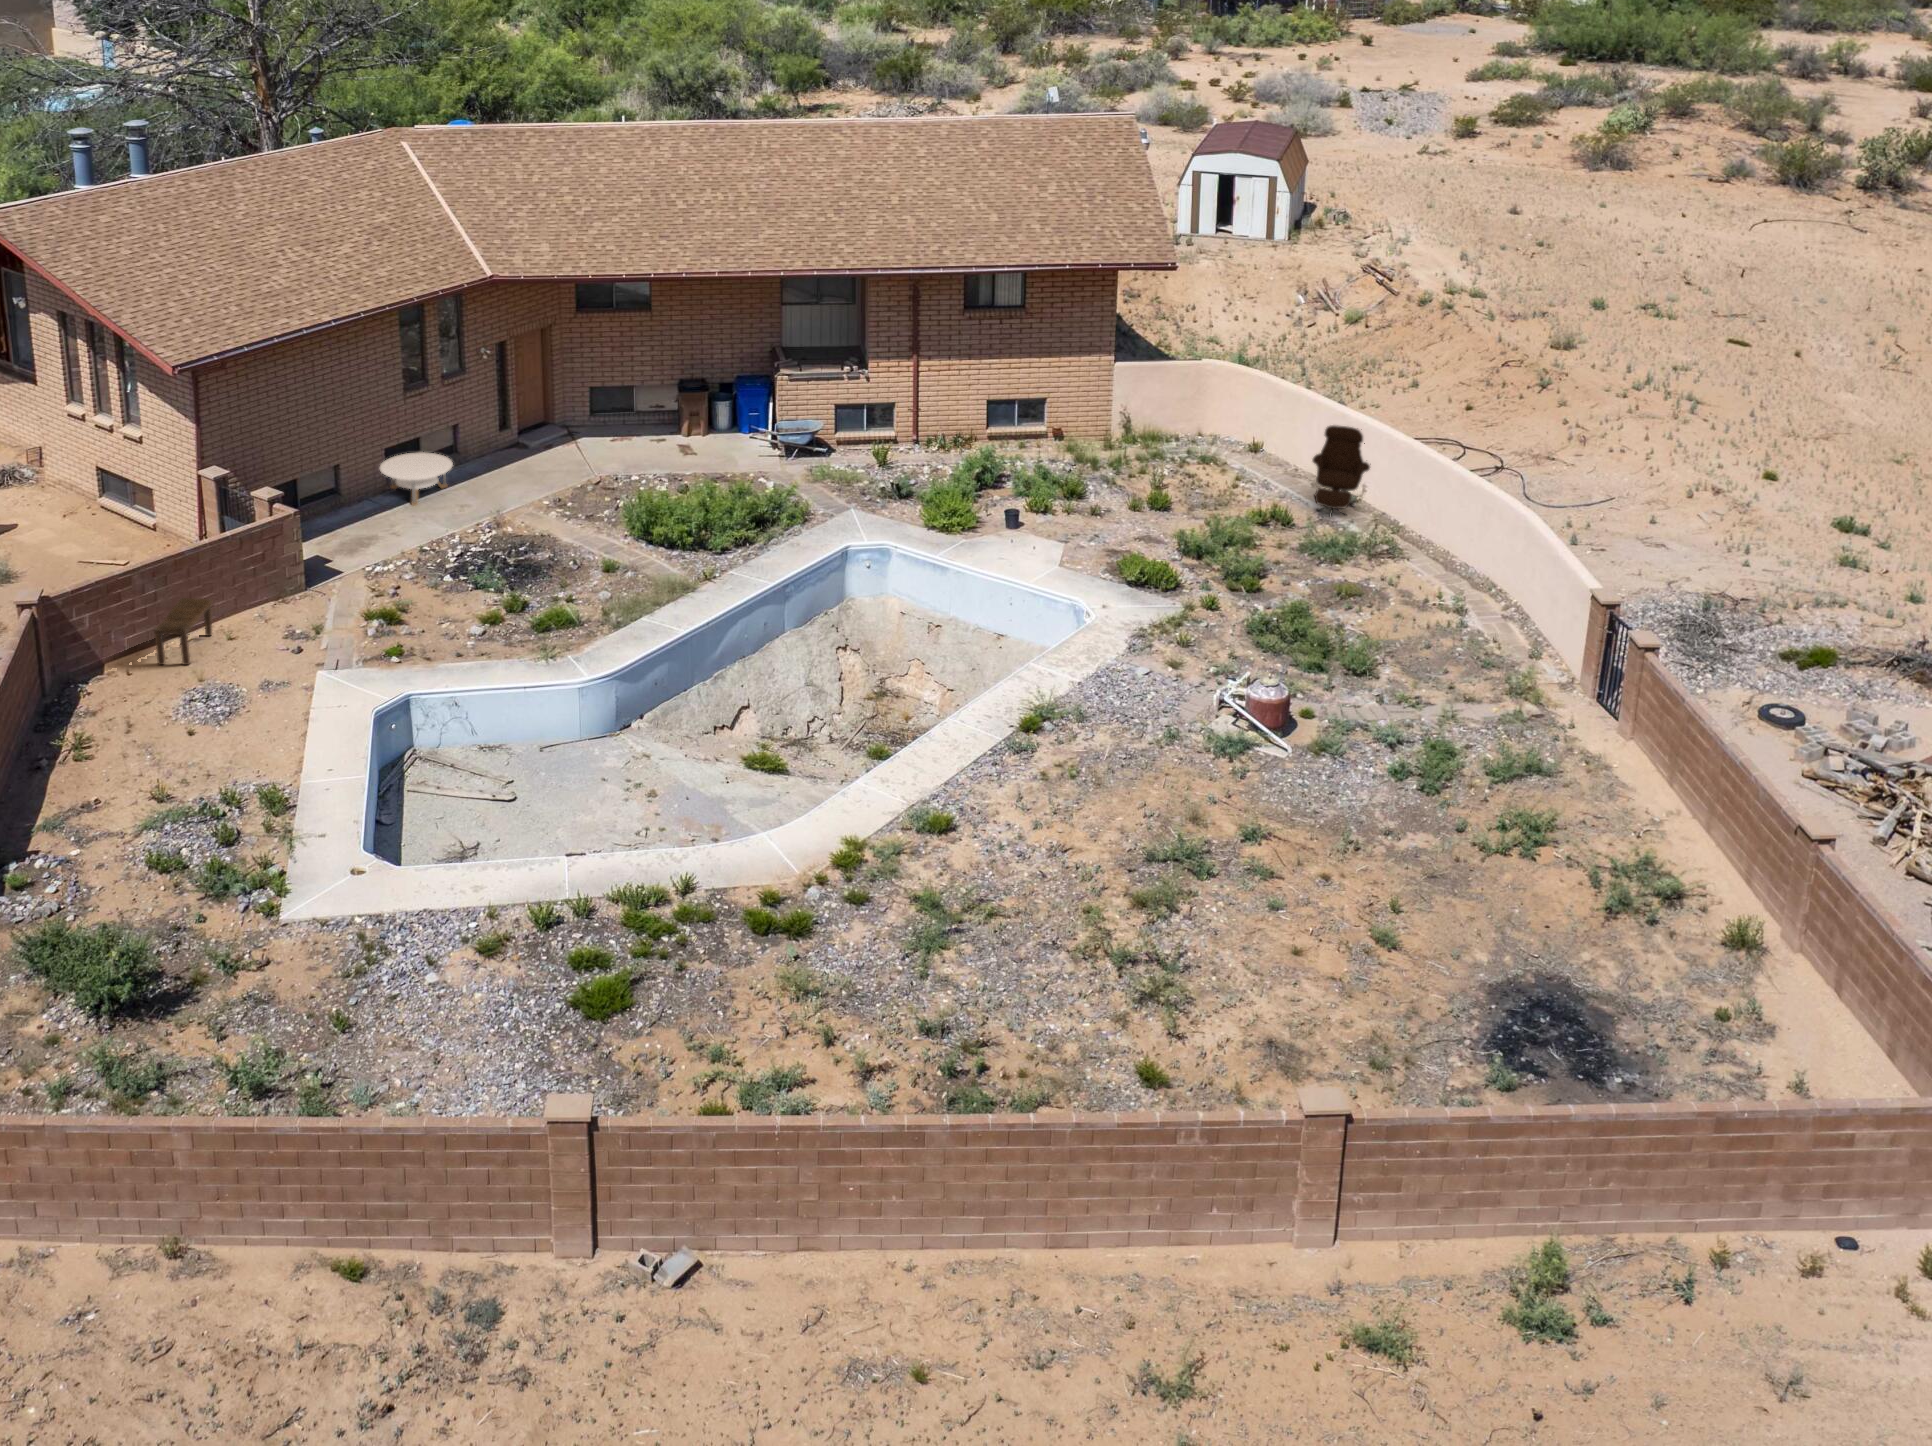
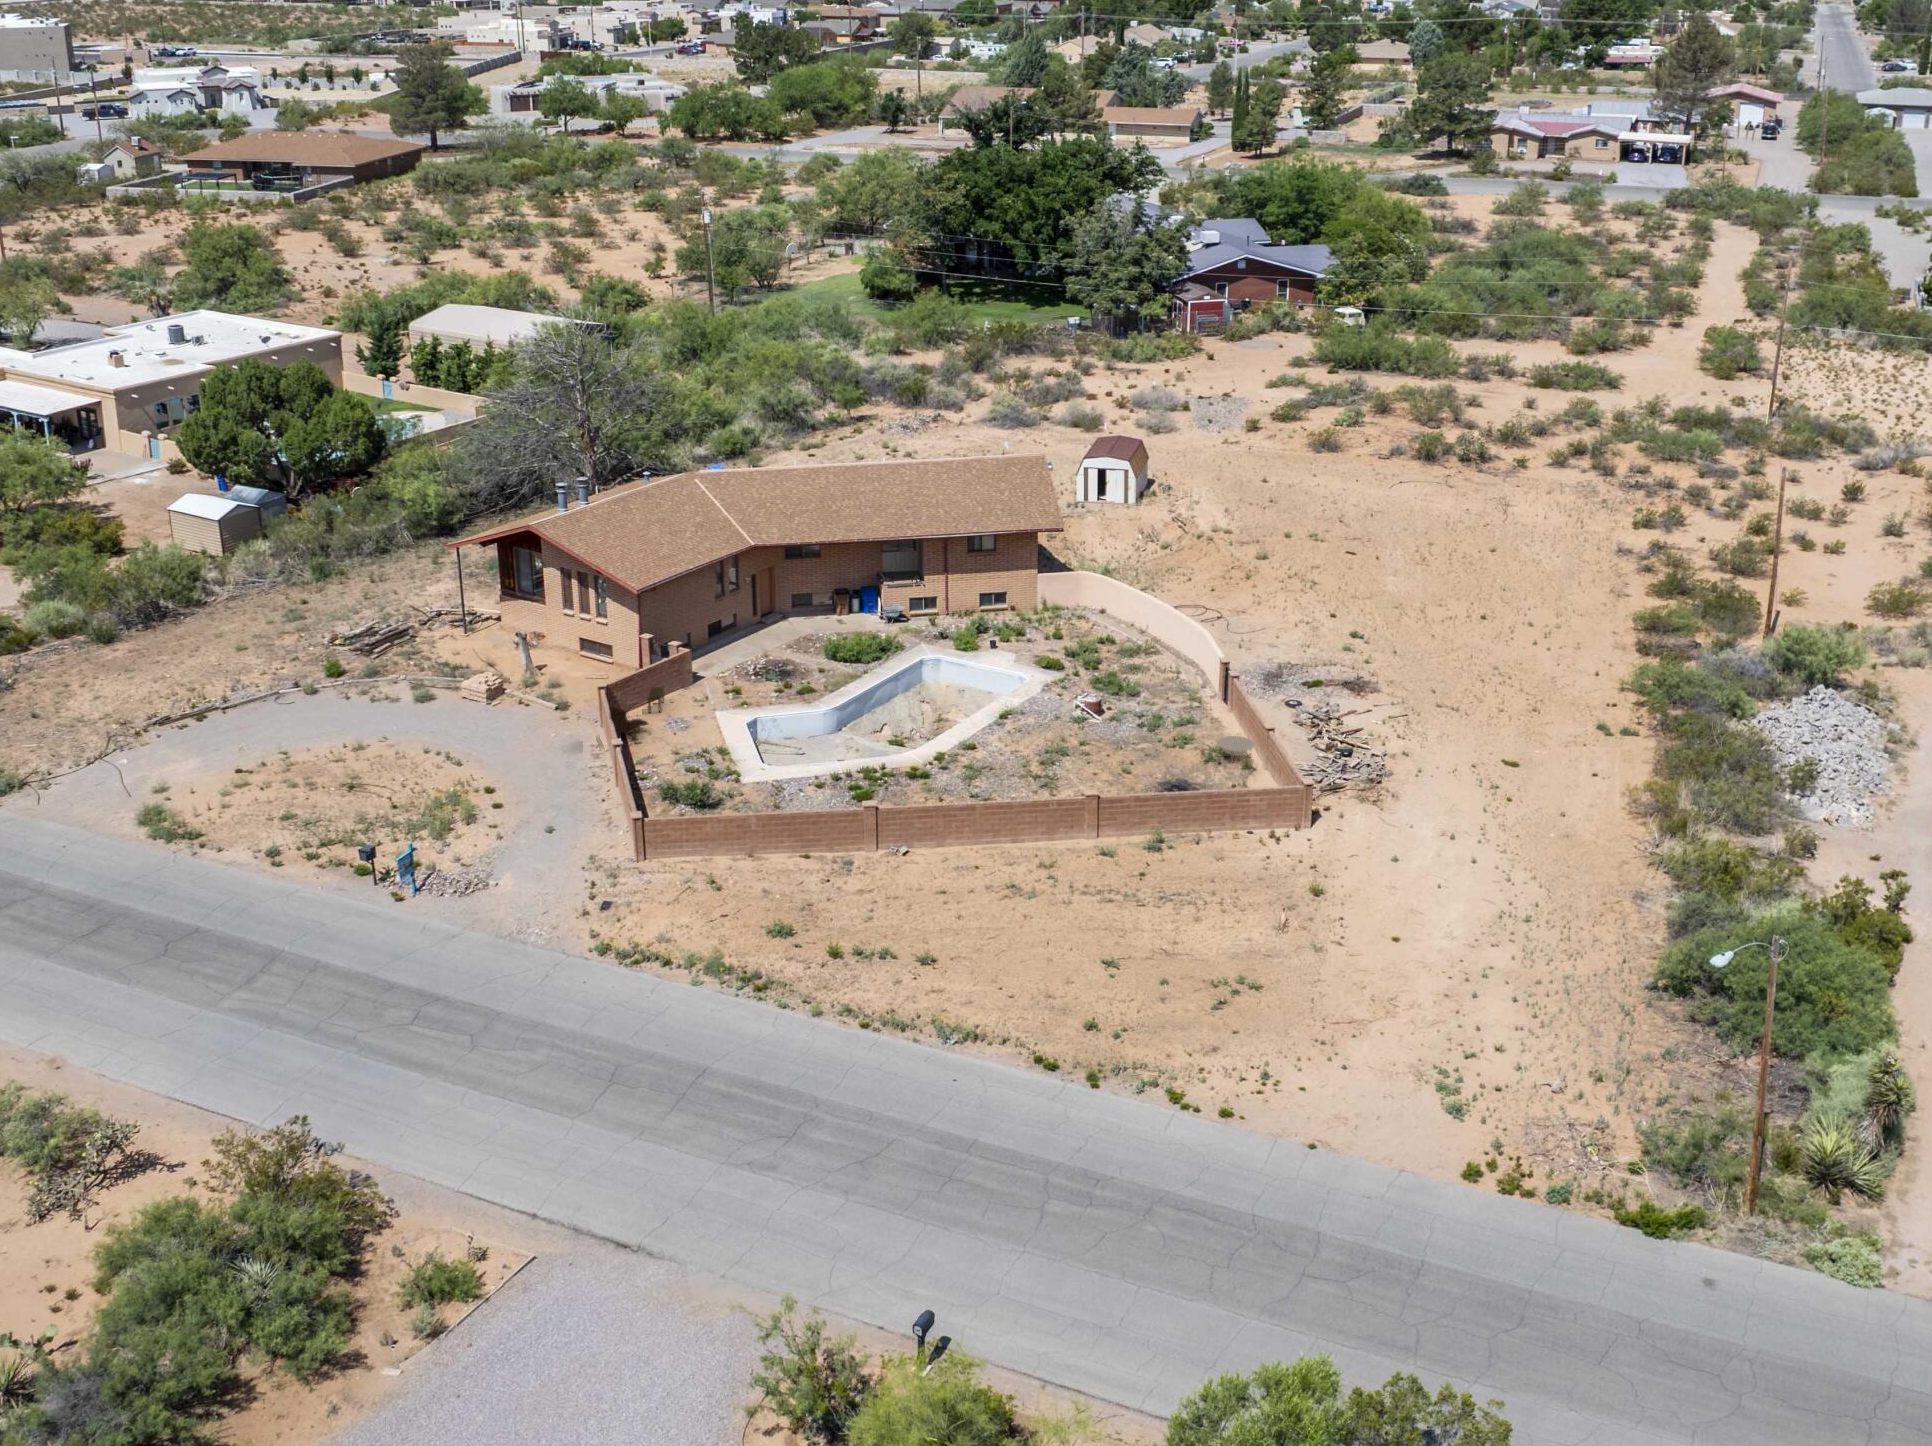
lounge chair: present [1313,425,1370,515] -> present [609,707,649,735]
round table: present [380,452,453,506] -> present [1217,736,1255,763]

